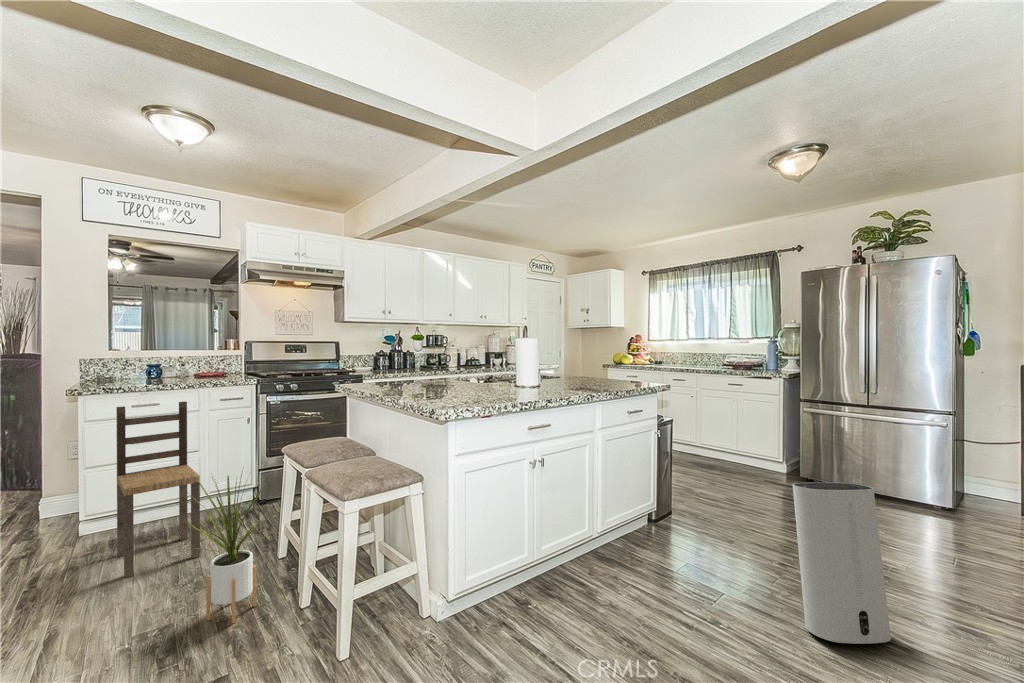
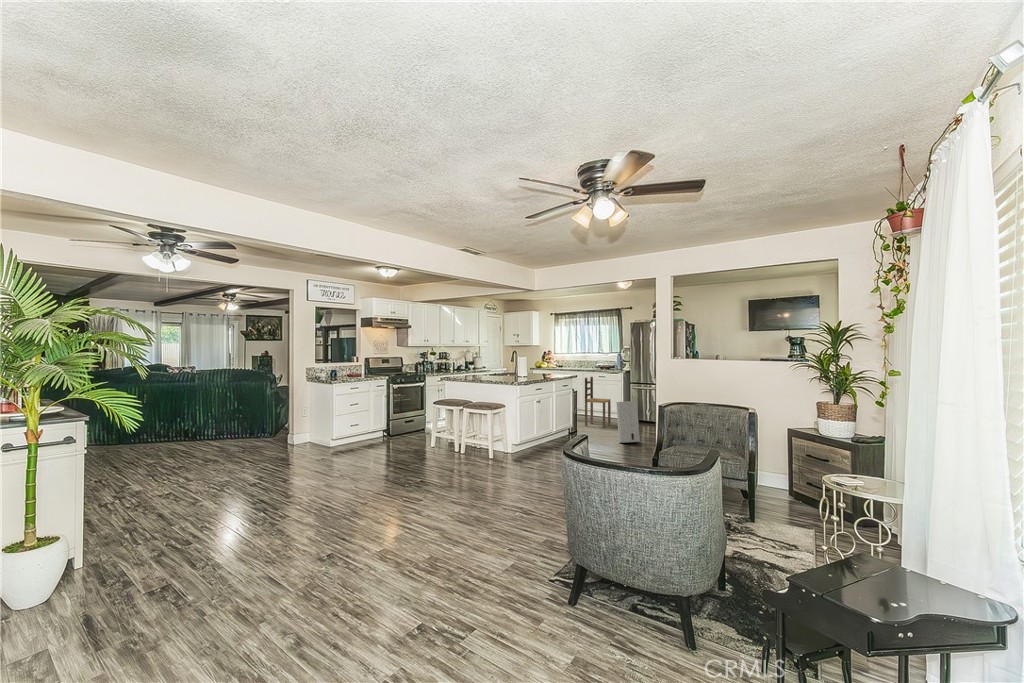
chair: present [116,401,200,578] -> present [585,377,611,428]
house plant: present [189,474,275,623] -> none [435,403,460,453]

